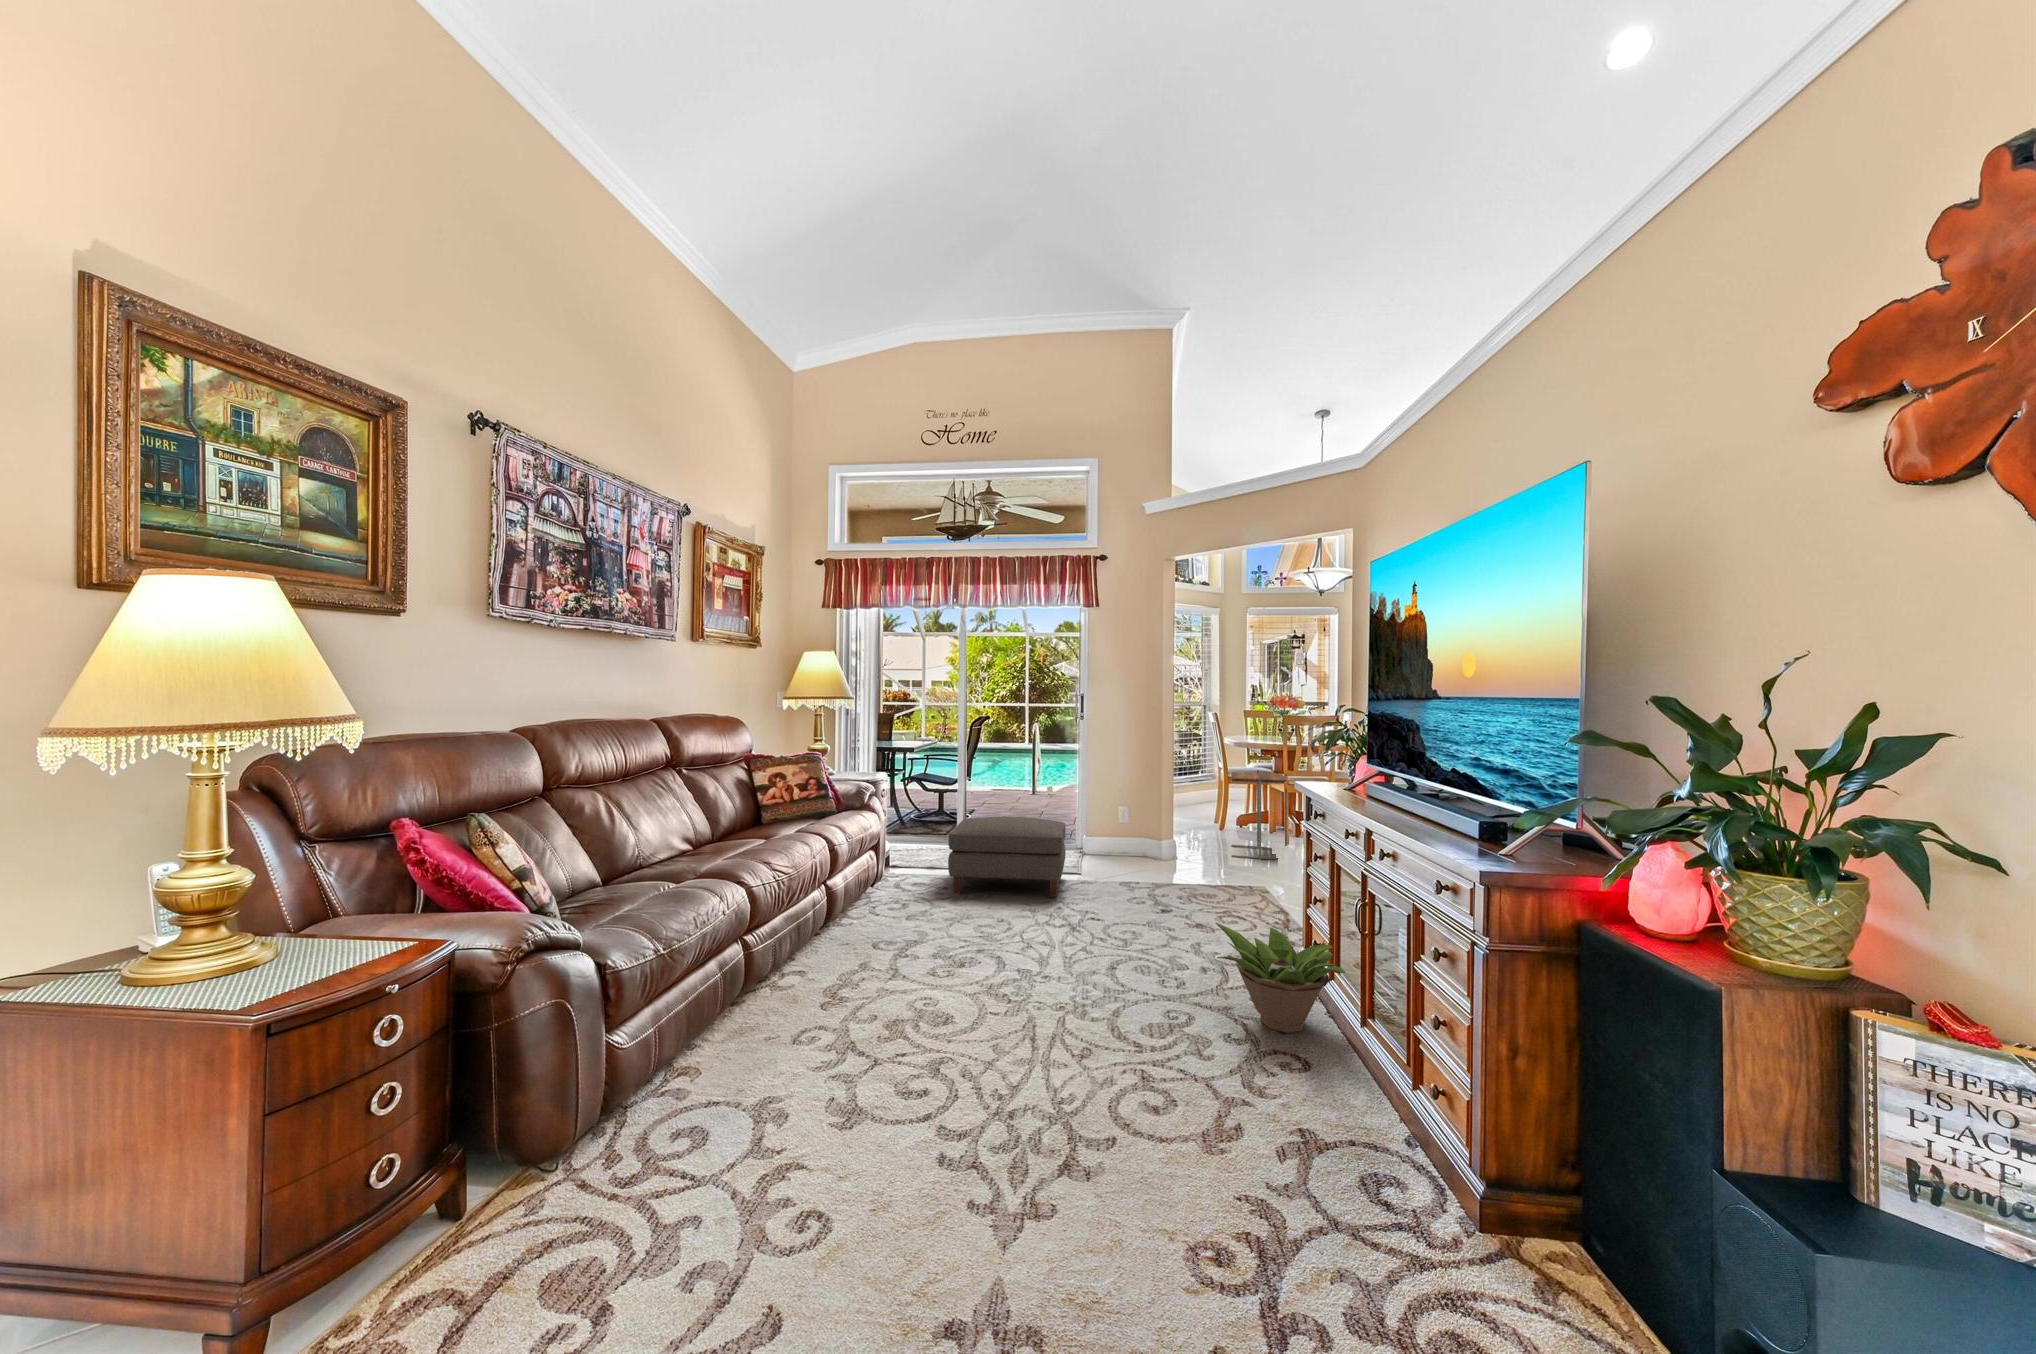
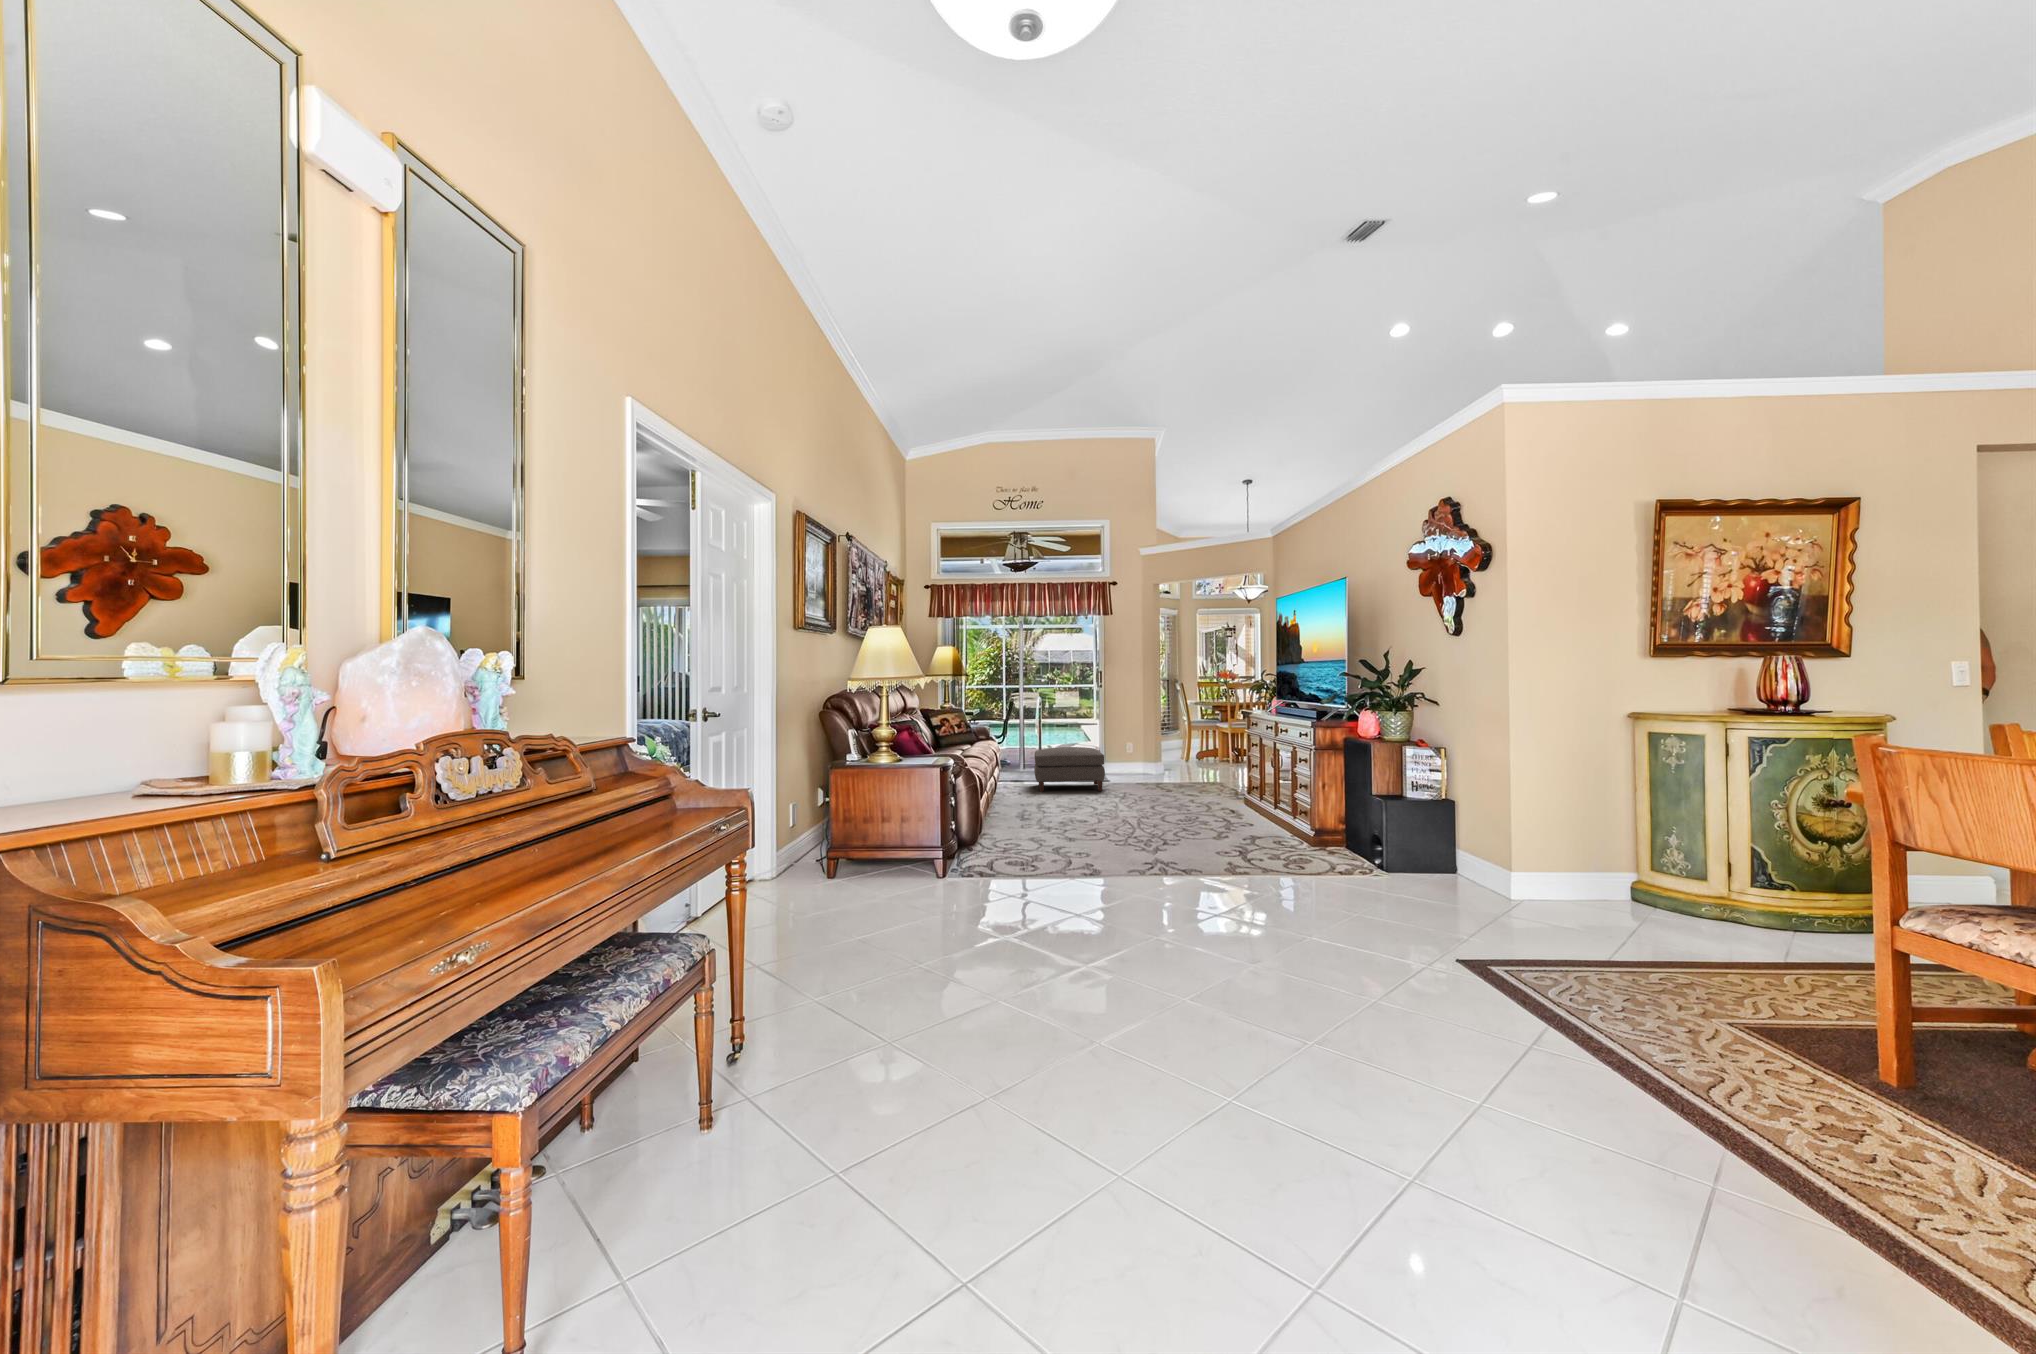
side table: present [1231,770,1287,860] -> none [1194,719,1231,774]
decorative plant: present [1216,923,1345,1033] -> none [1205,777,1266,820]

